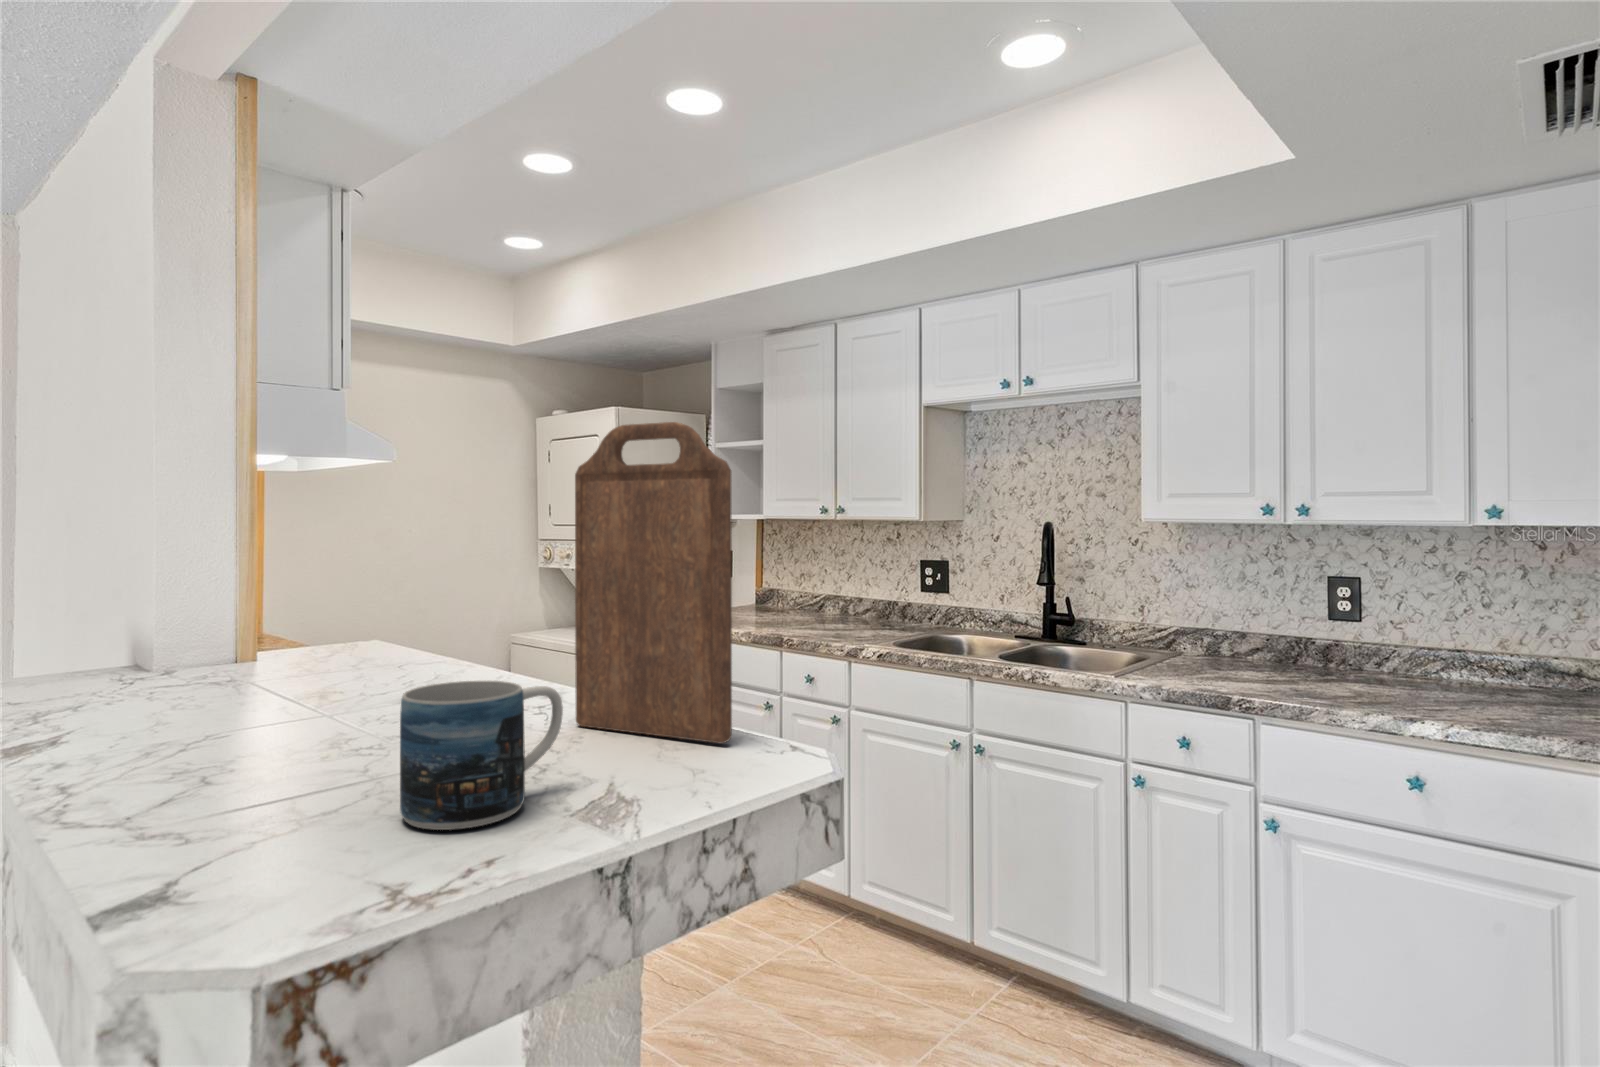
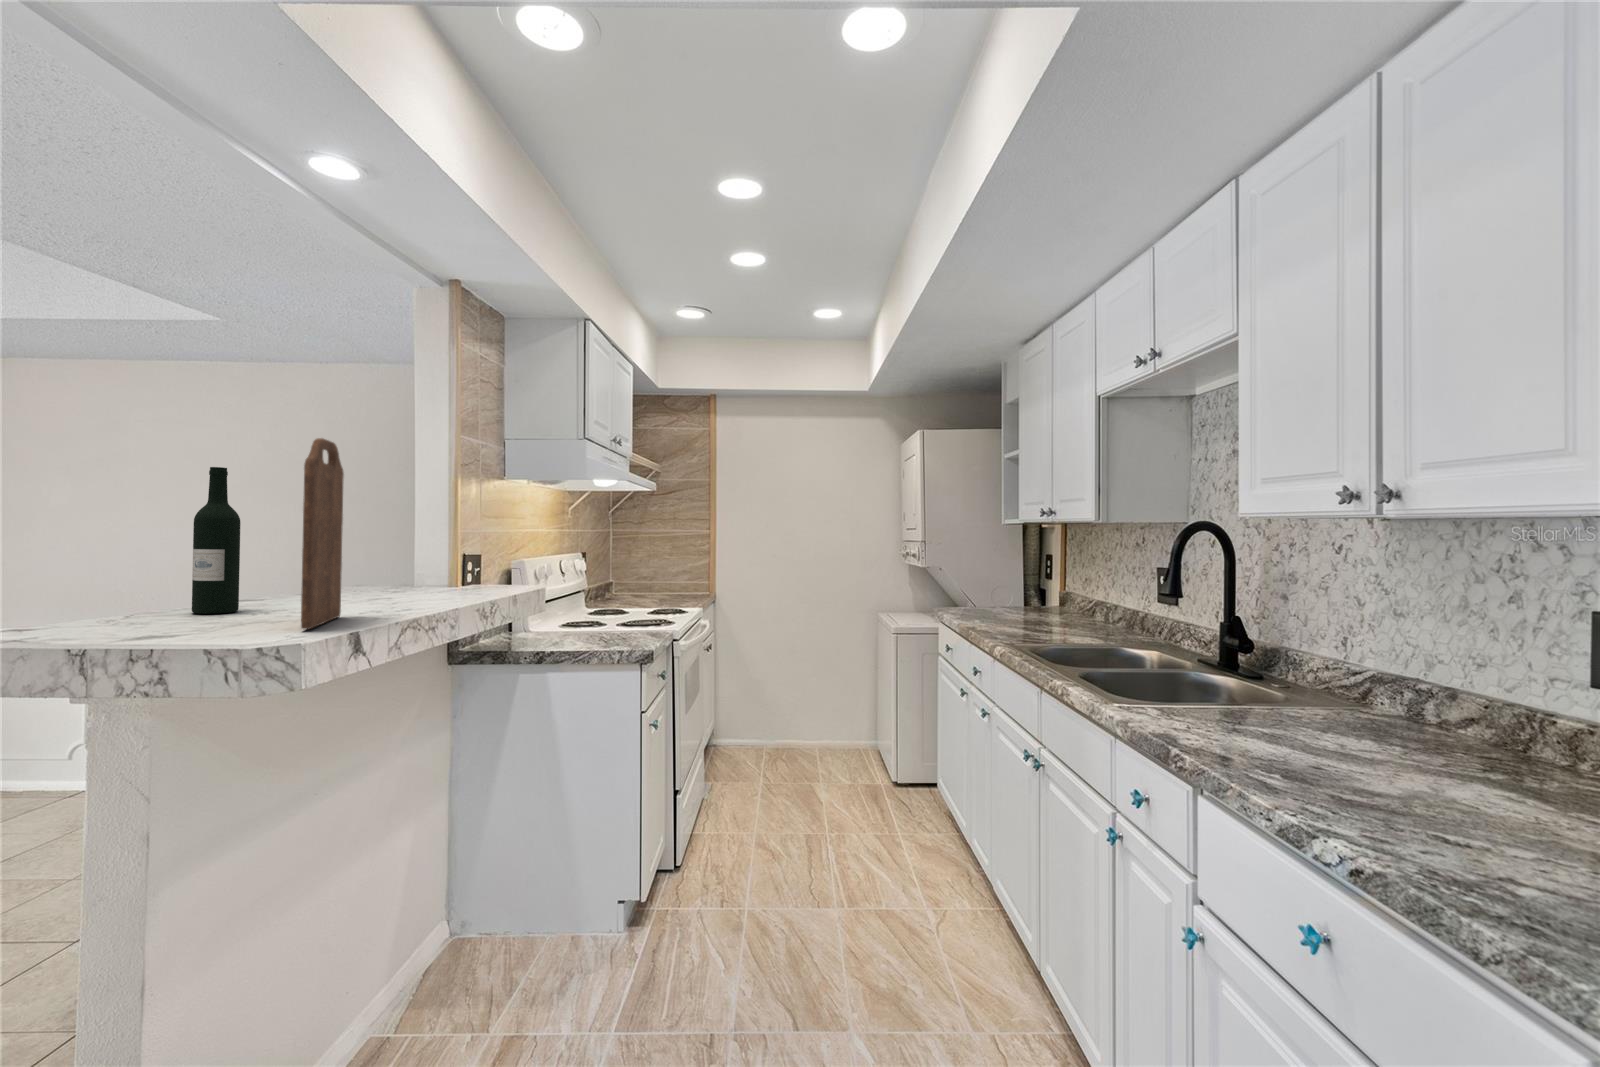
wine bottle: none [279,455,369,775] -> present [192,467,240,614]
mug: present [400,681,563,830] -> none [99,570,193,630]

